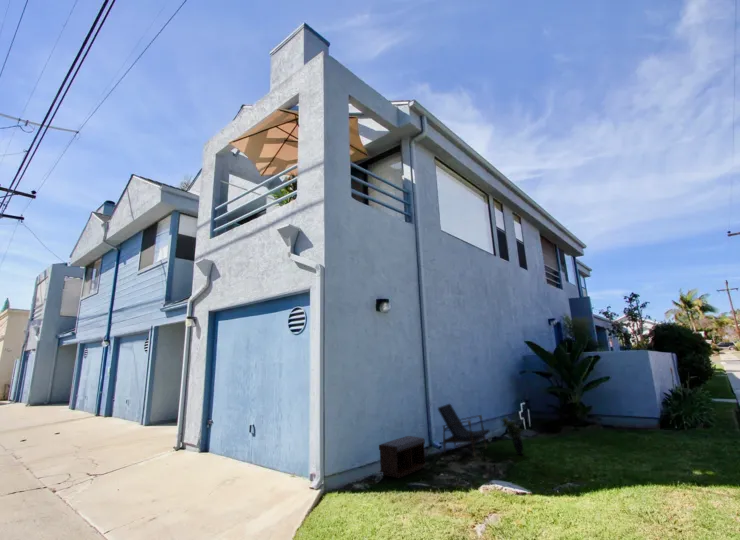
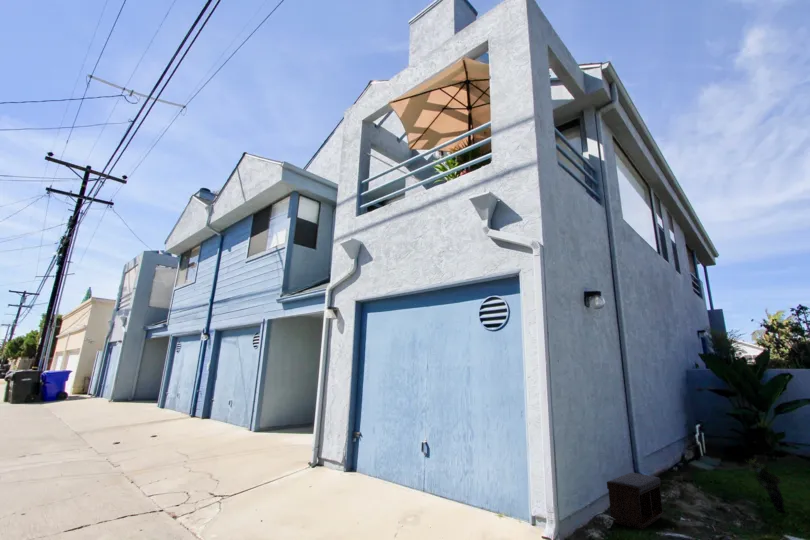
lounge chair: present [438,404,490,456] -> none [653,434,726,509]

